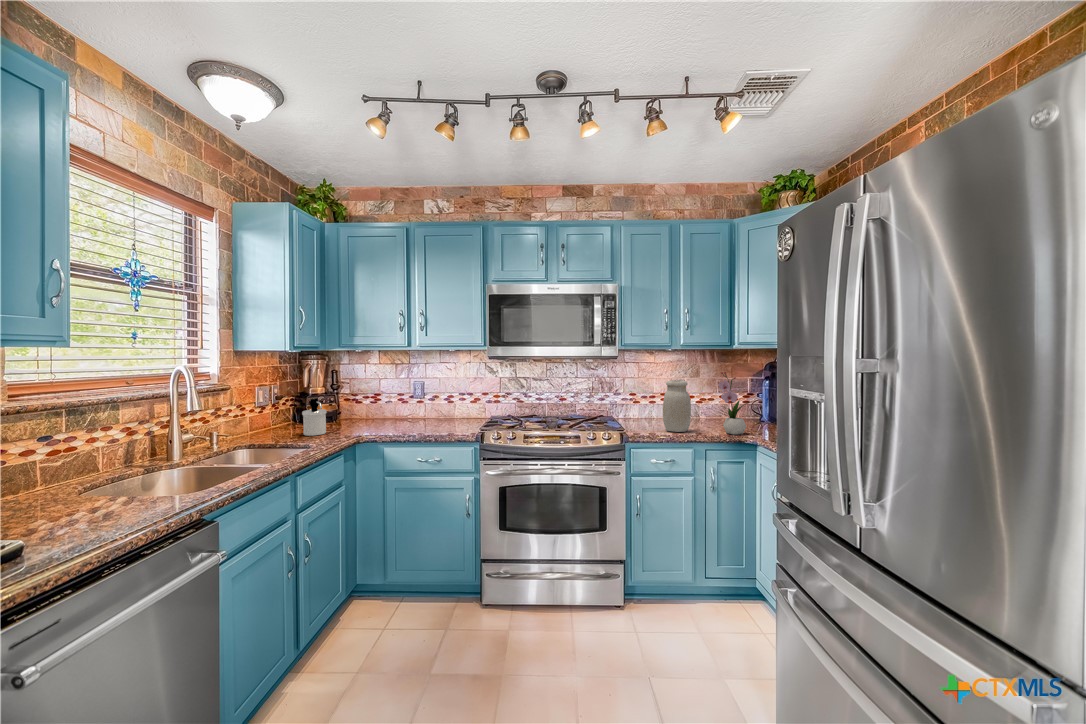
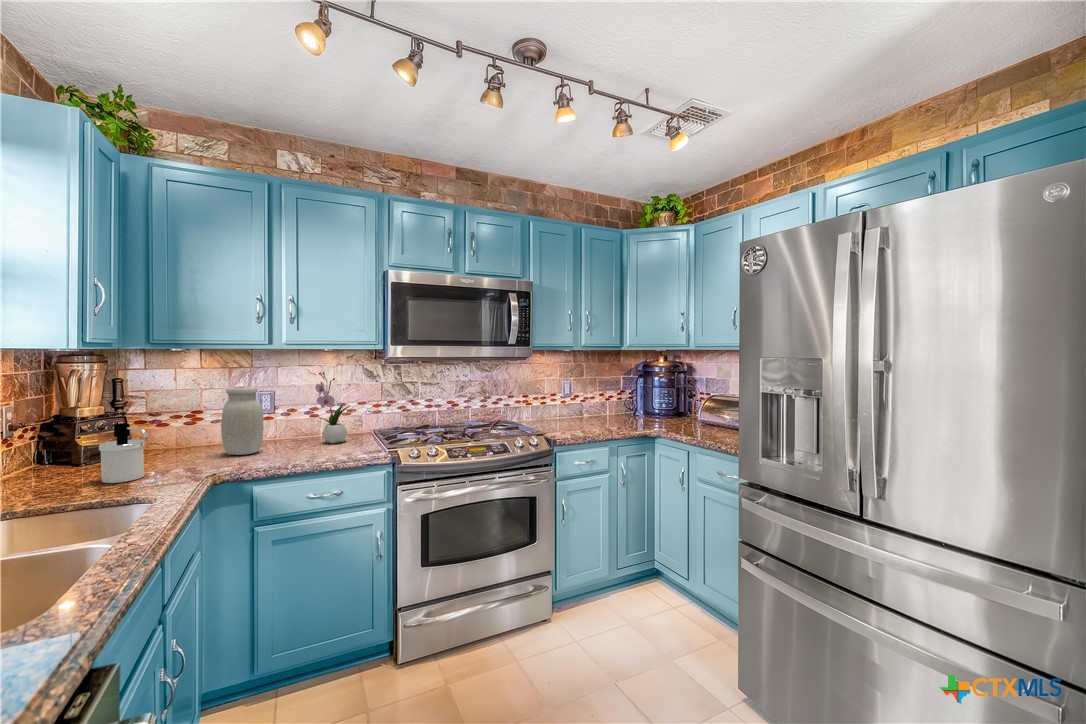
flower arrangement: present [719,372,747,435] -> present [315,372,349,444]
jar: present [663,380,691,432] -> present [221,386,264,455]

